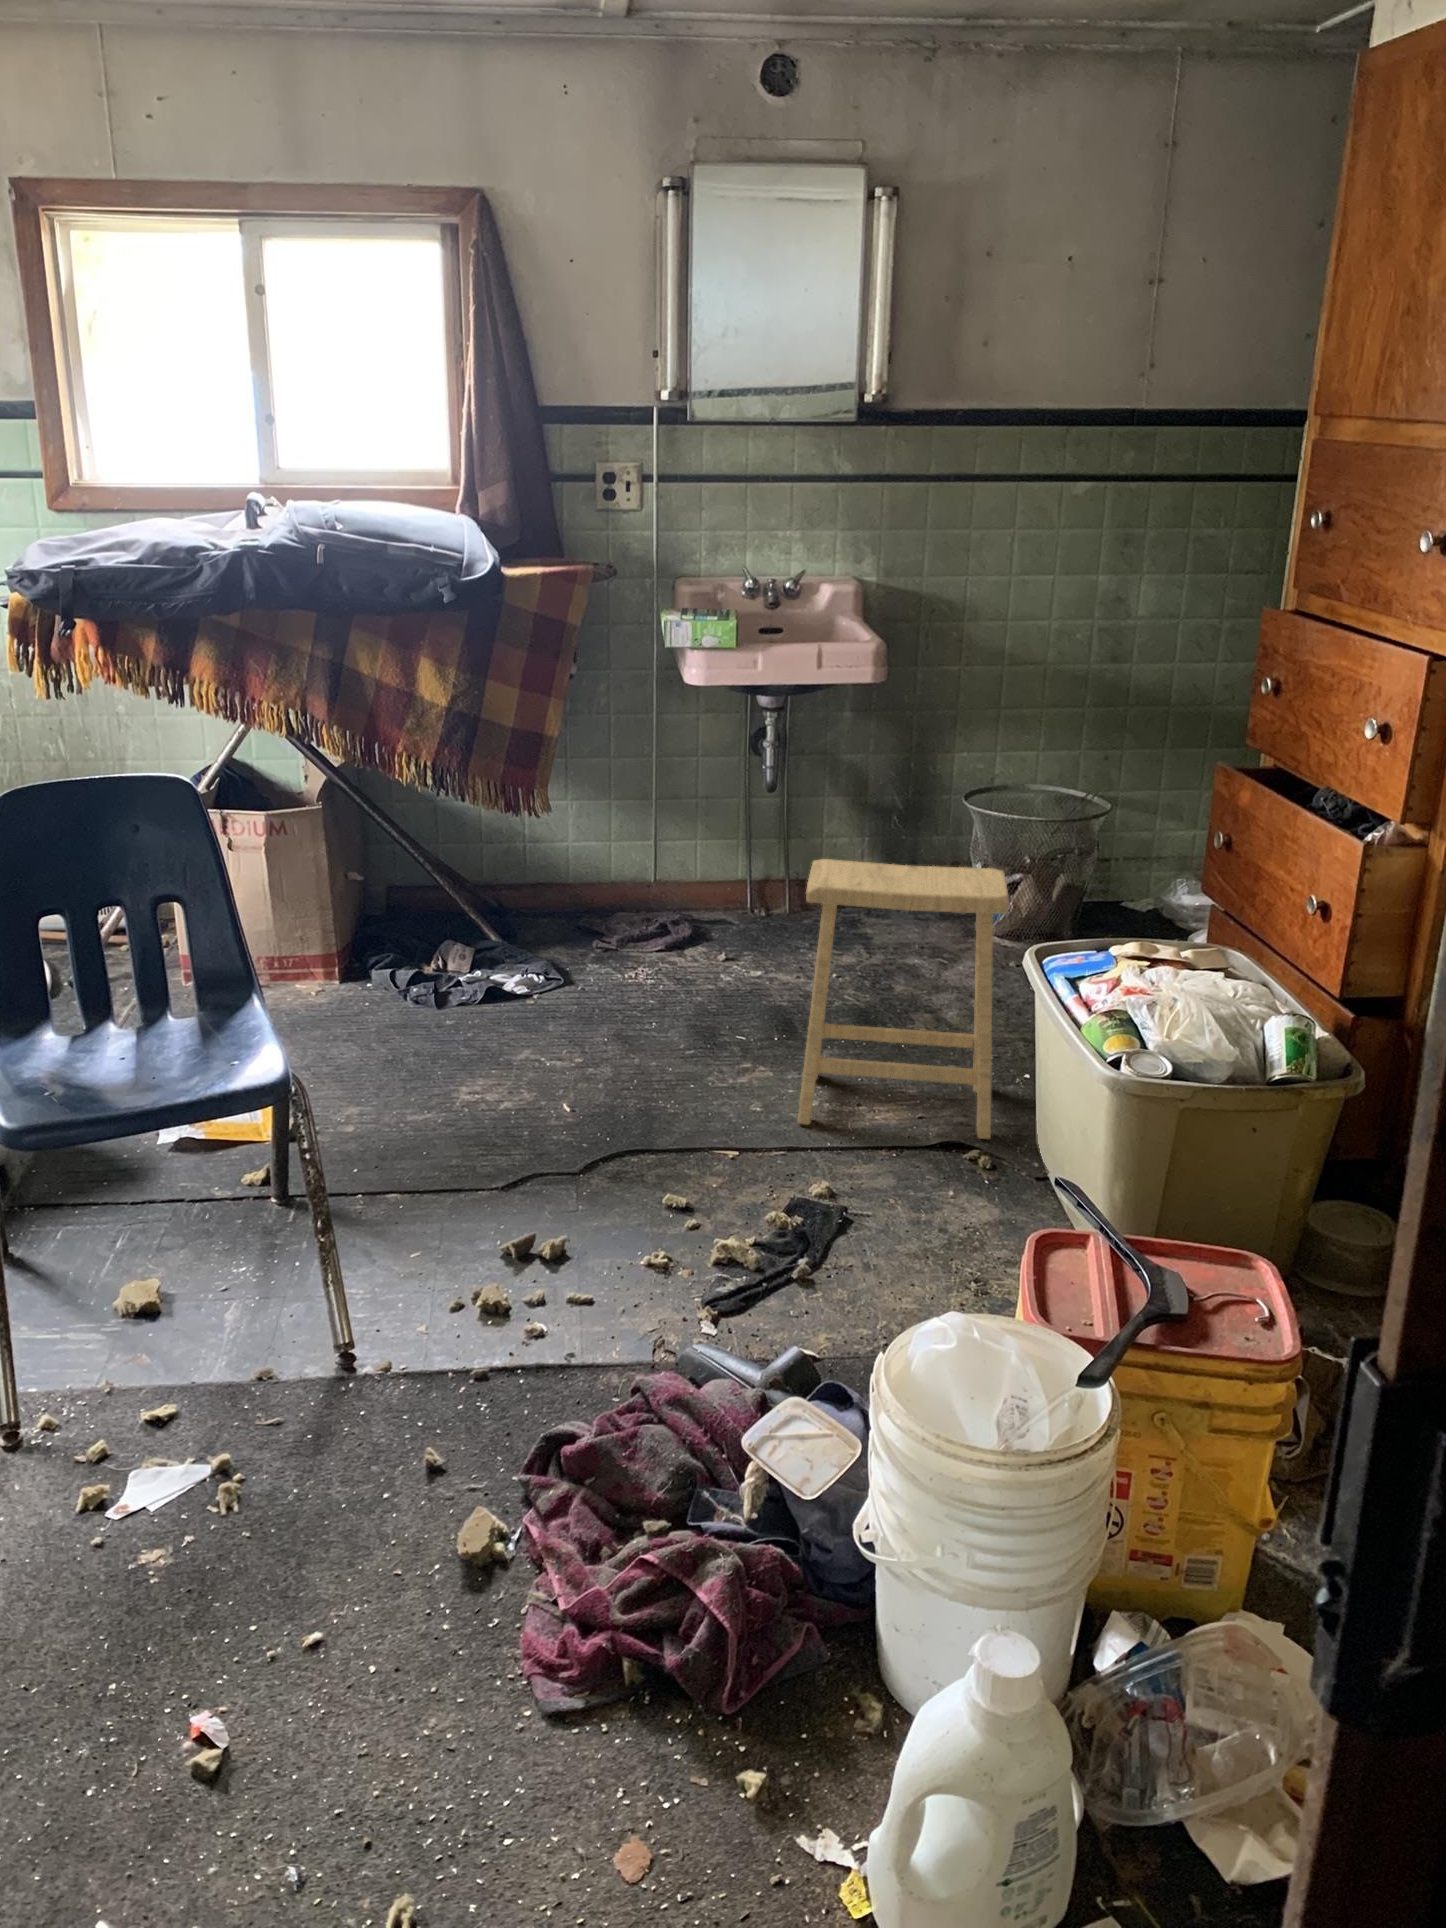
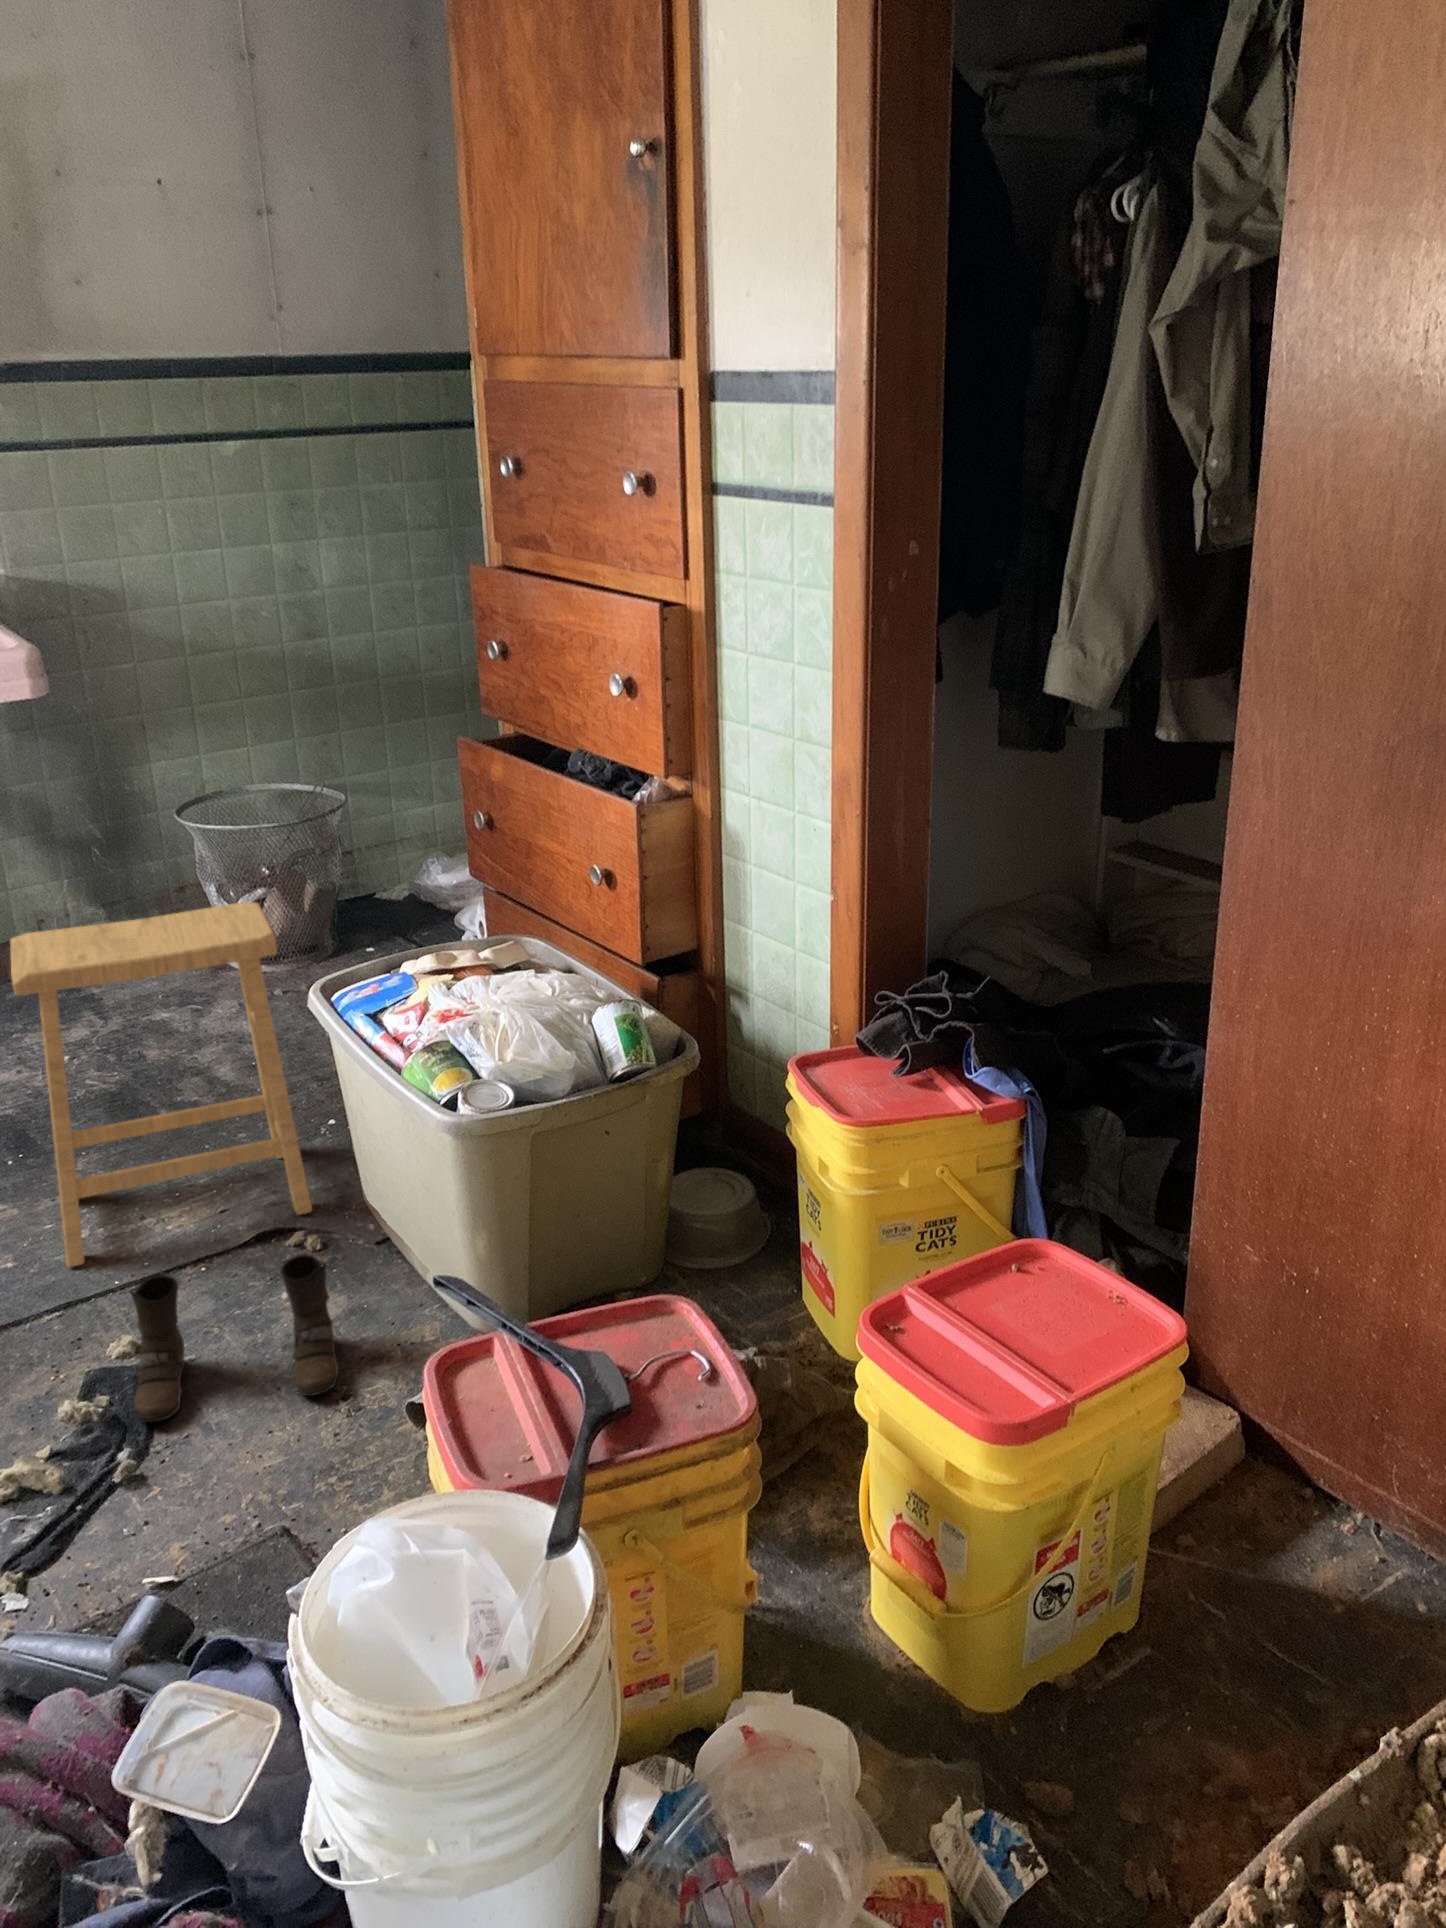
boots: none [819,1138,986,1271] -> present [131,1254,338,1422]

